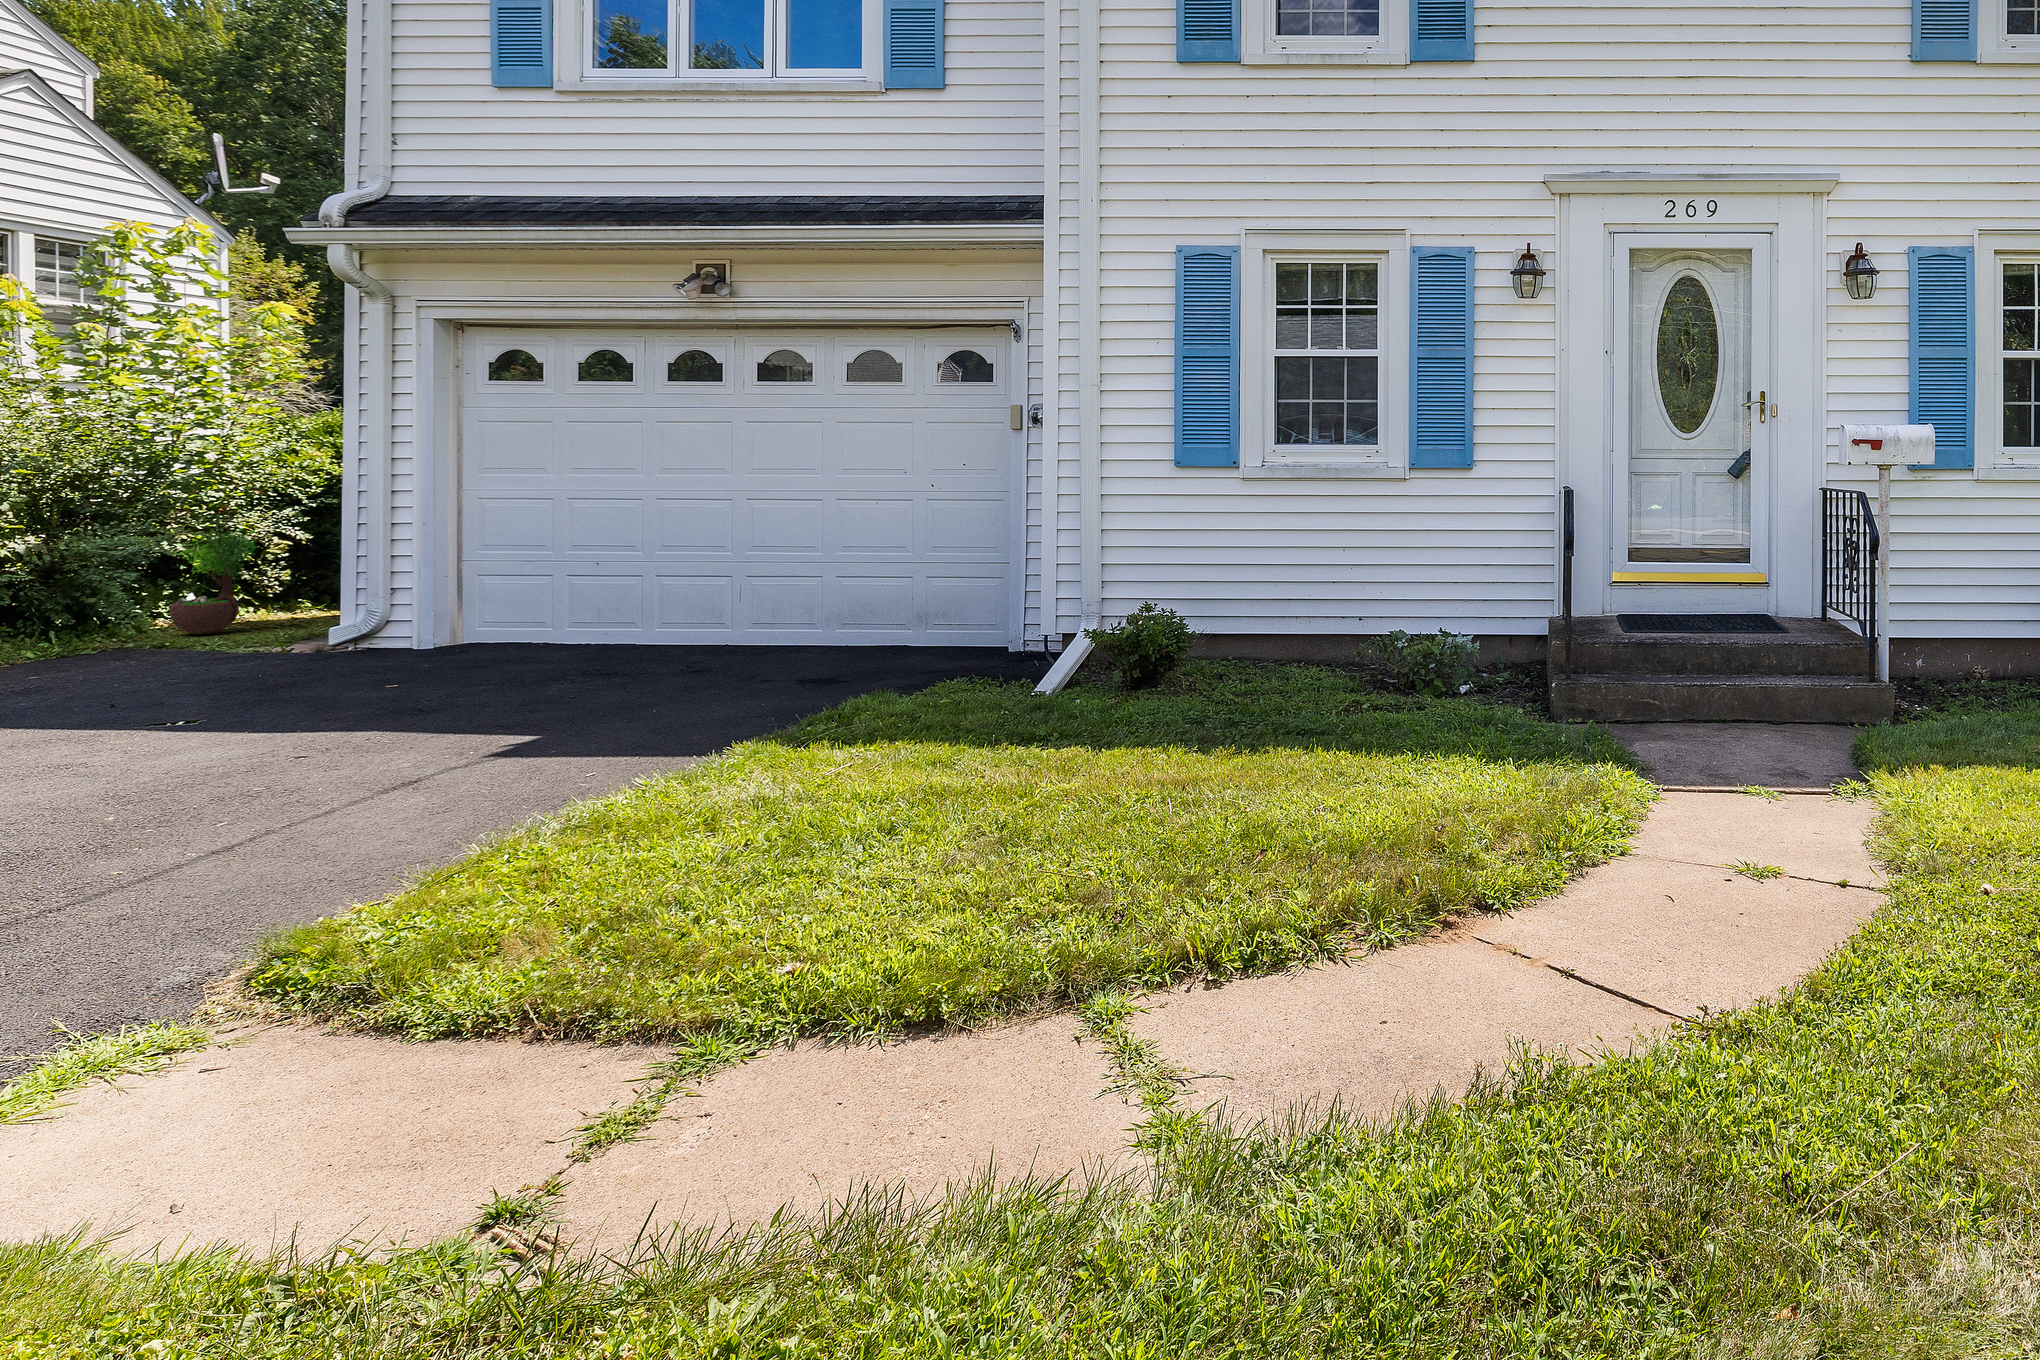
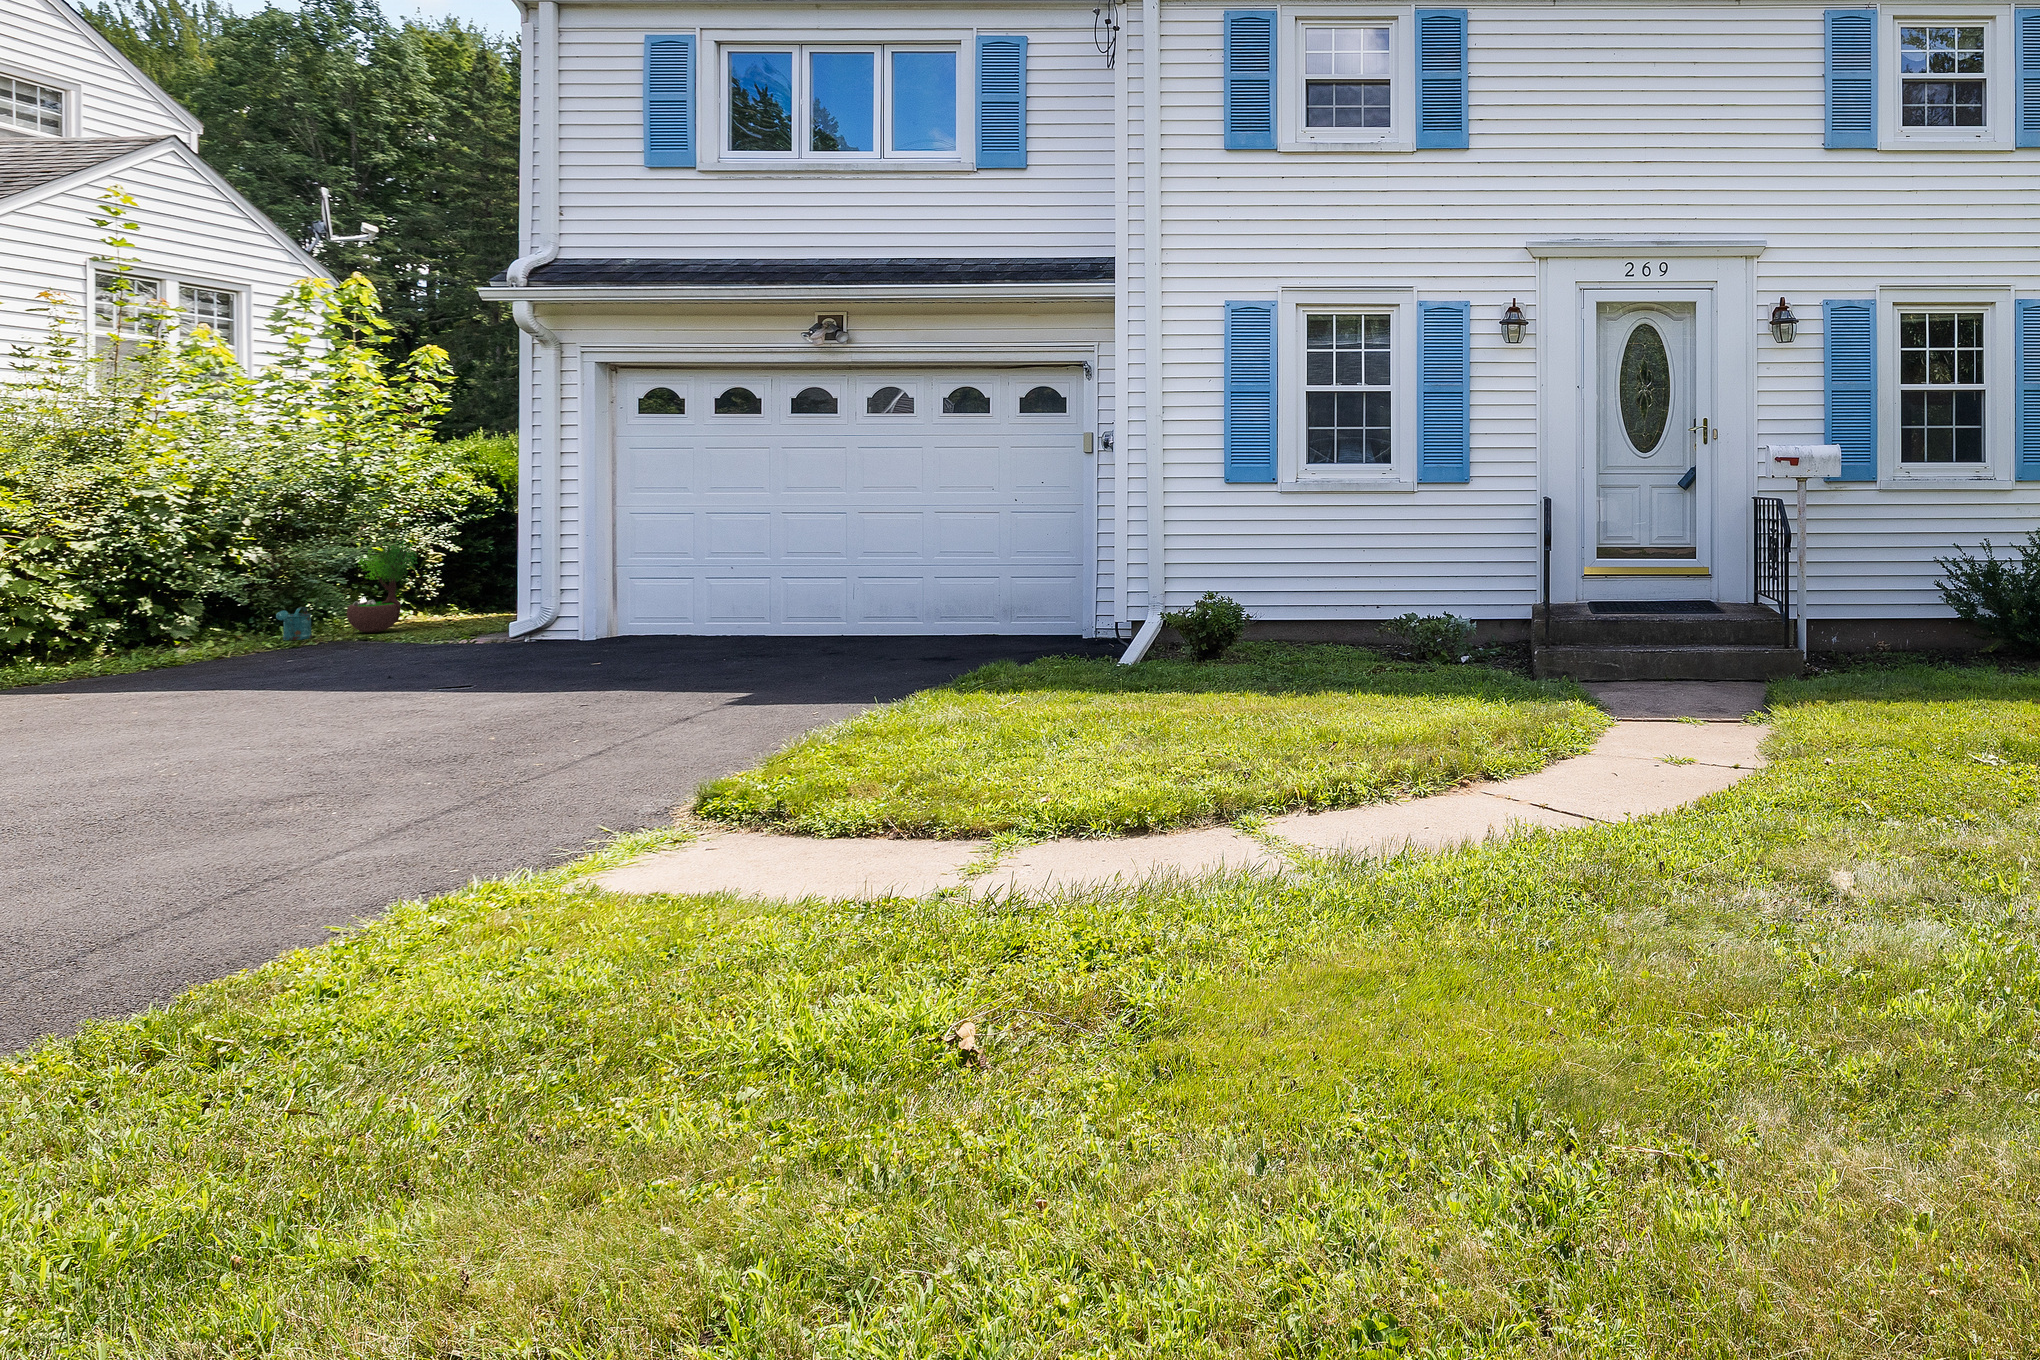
watering can: none [67,606,122,645] -> present [276,607,312,640]

